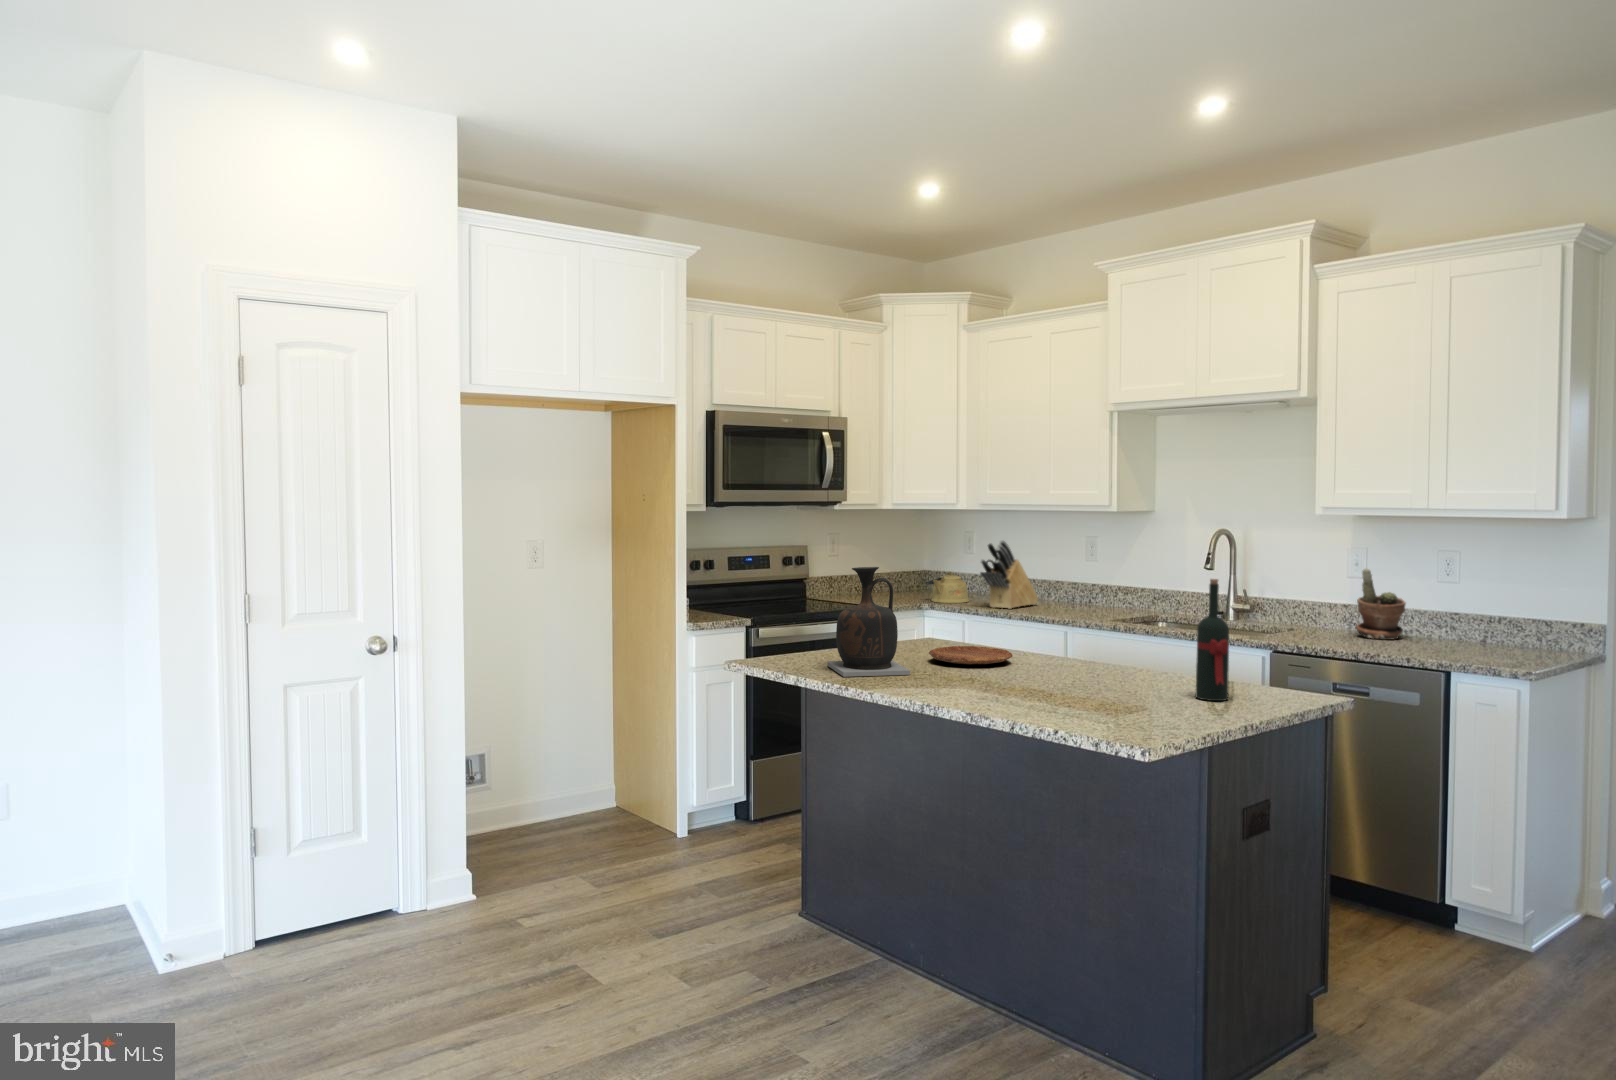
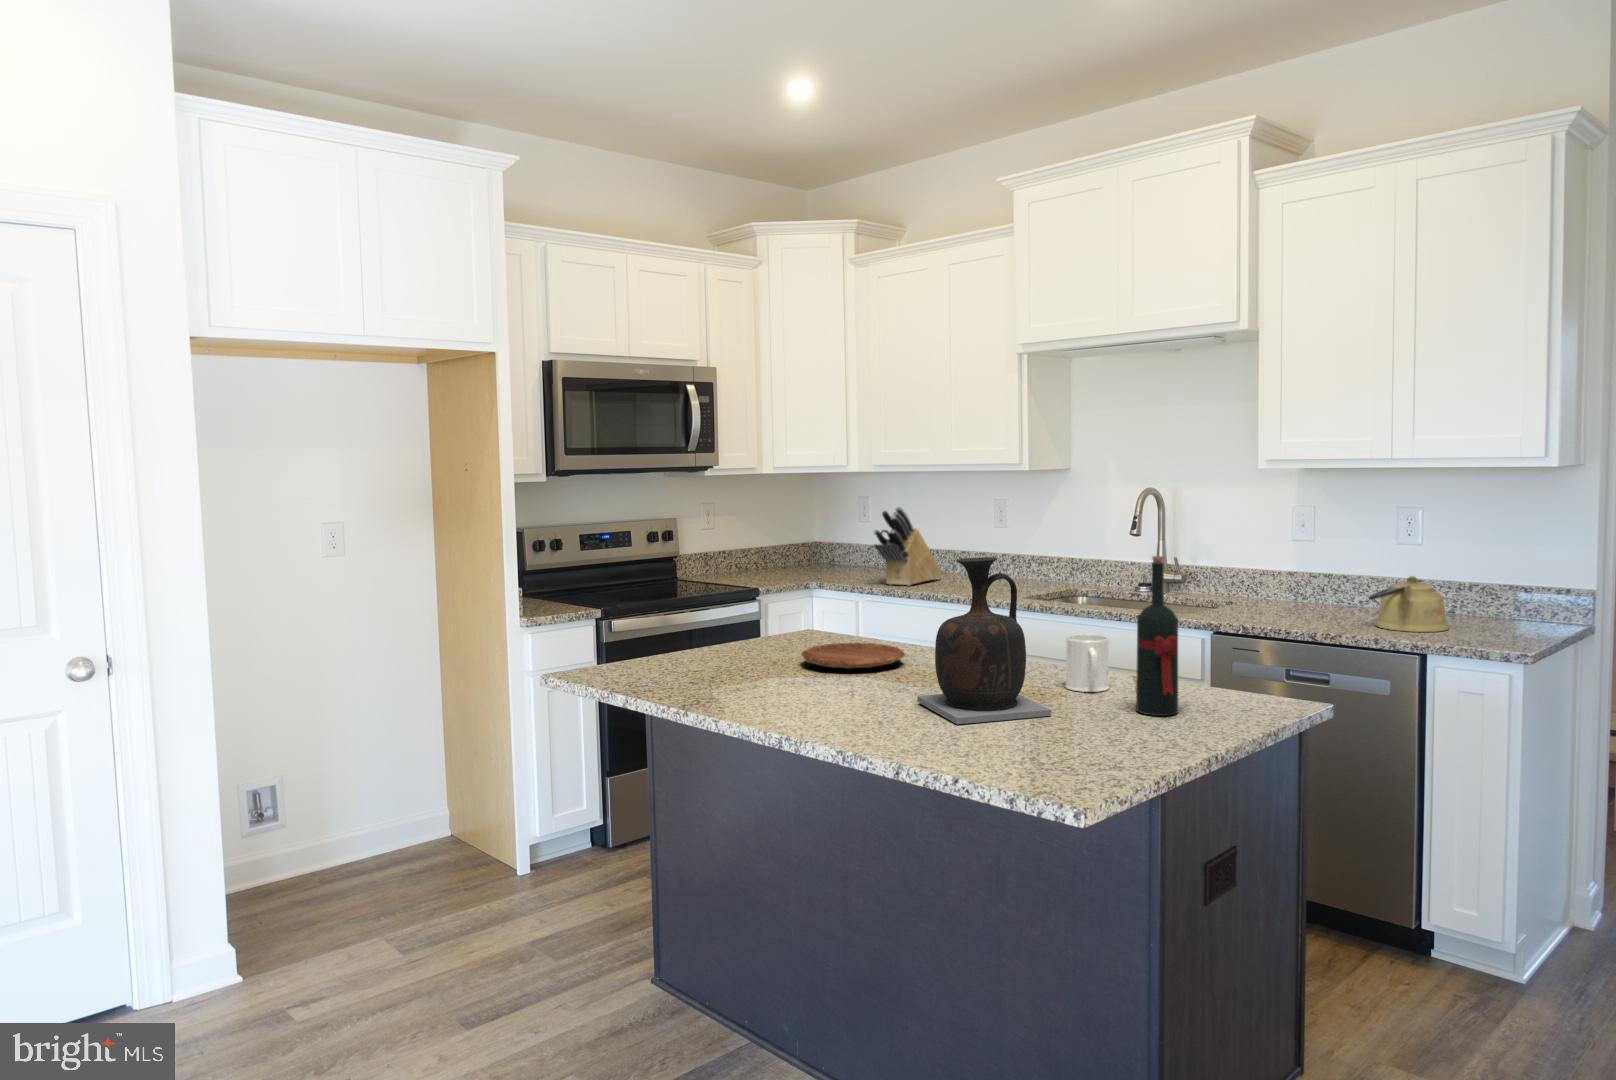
vase: present [827,567,910,677] -> present [917,557,1051,724]
potted plant: present [1356,568,1406,640] -> none [1305,530,1362,613]
kettle: present [925,572,969,603] -> present [1369,576,1448,632]
mug: none [1141,641,1177,685] -> present [1065,634,1109,692]

